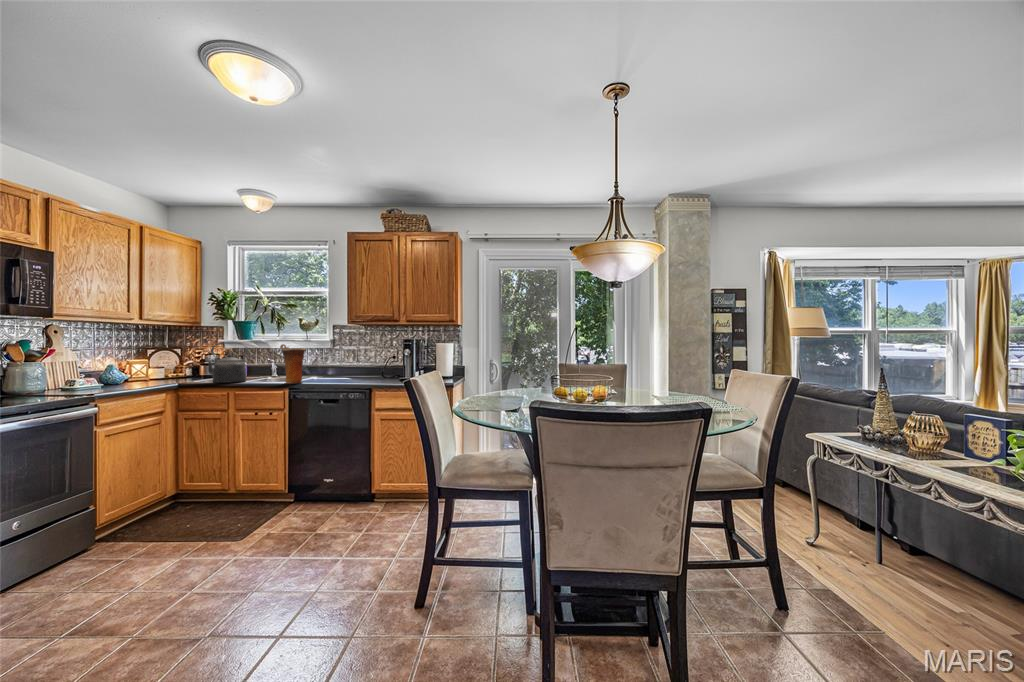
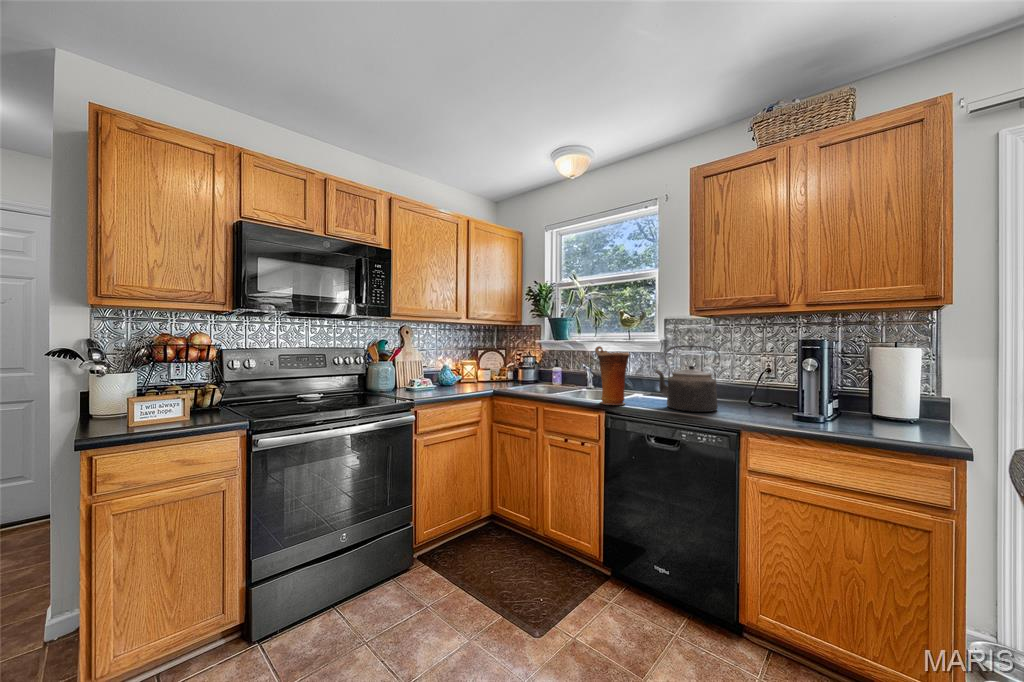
kettle: present [206,342,248,383] -> present [655,345,720,412]

